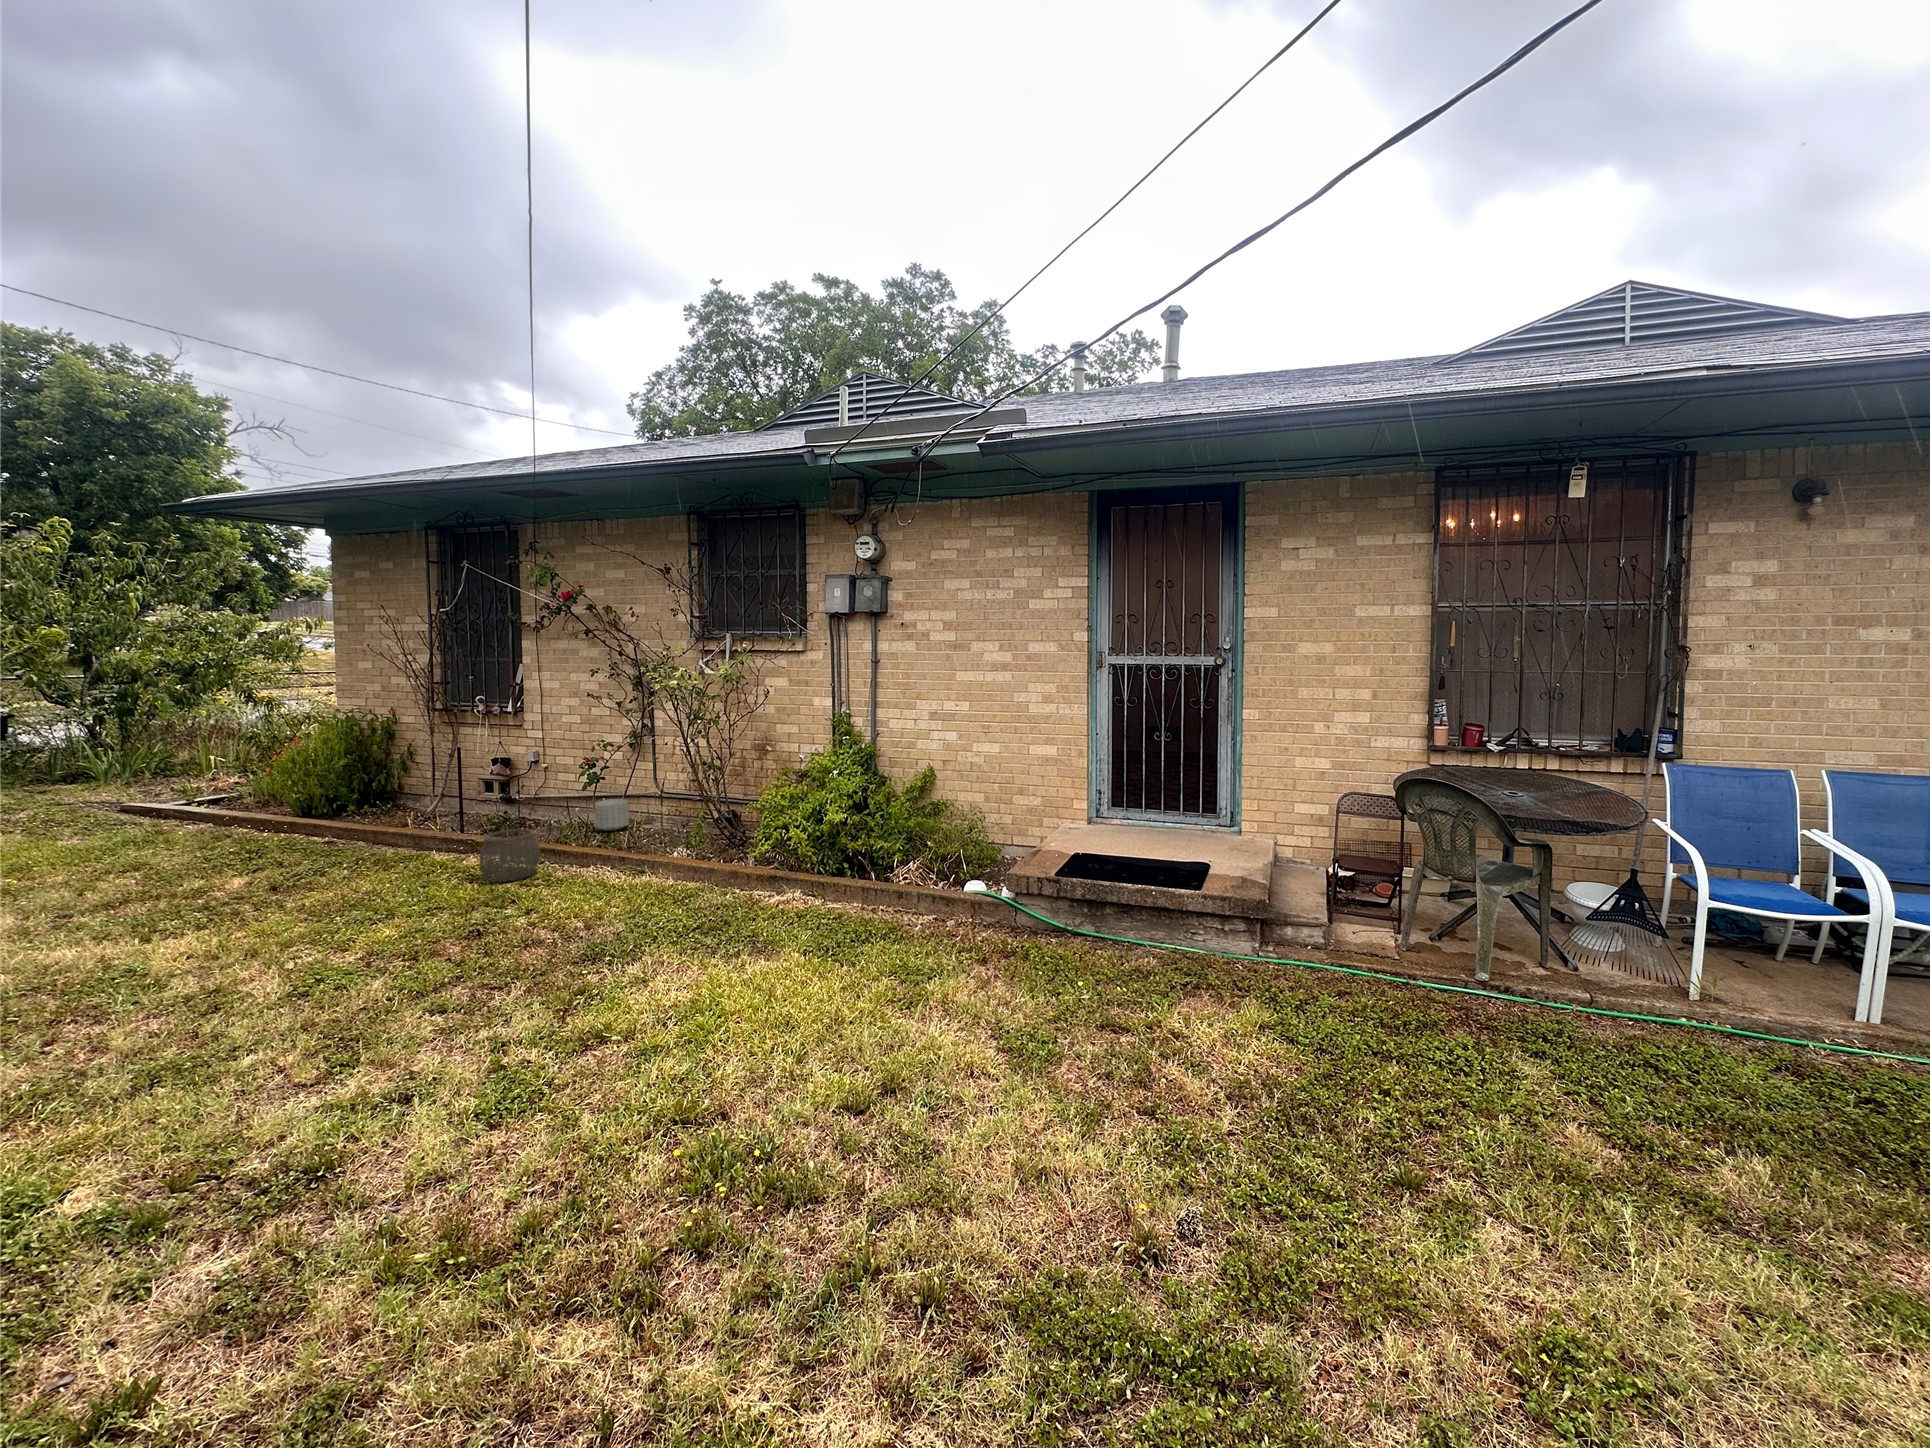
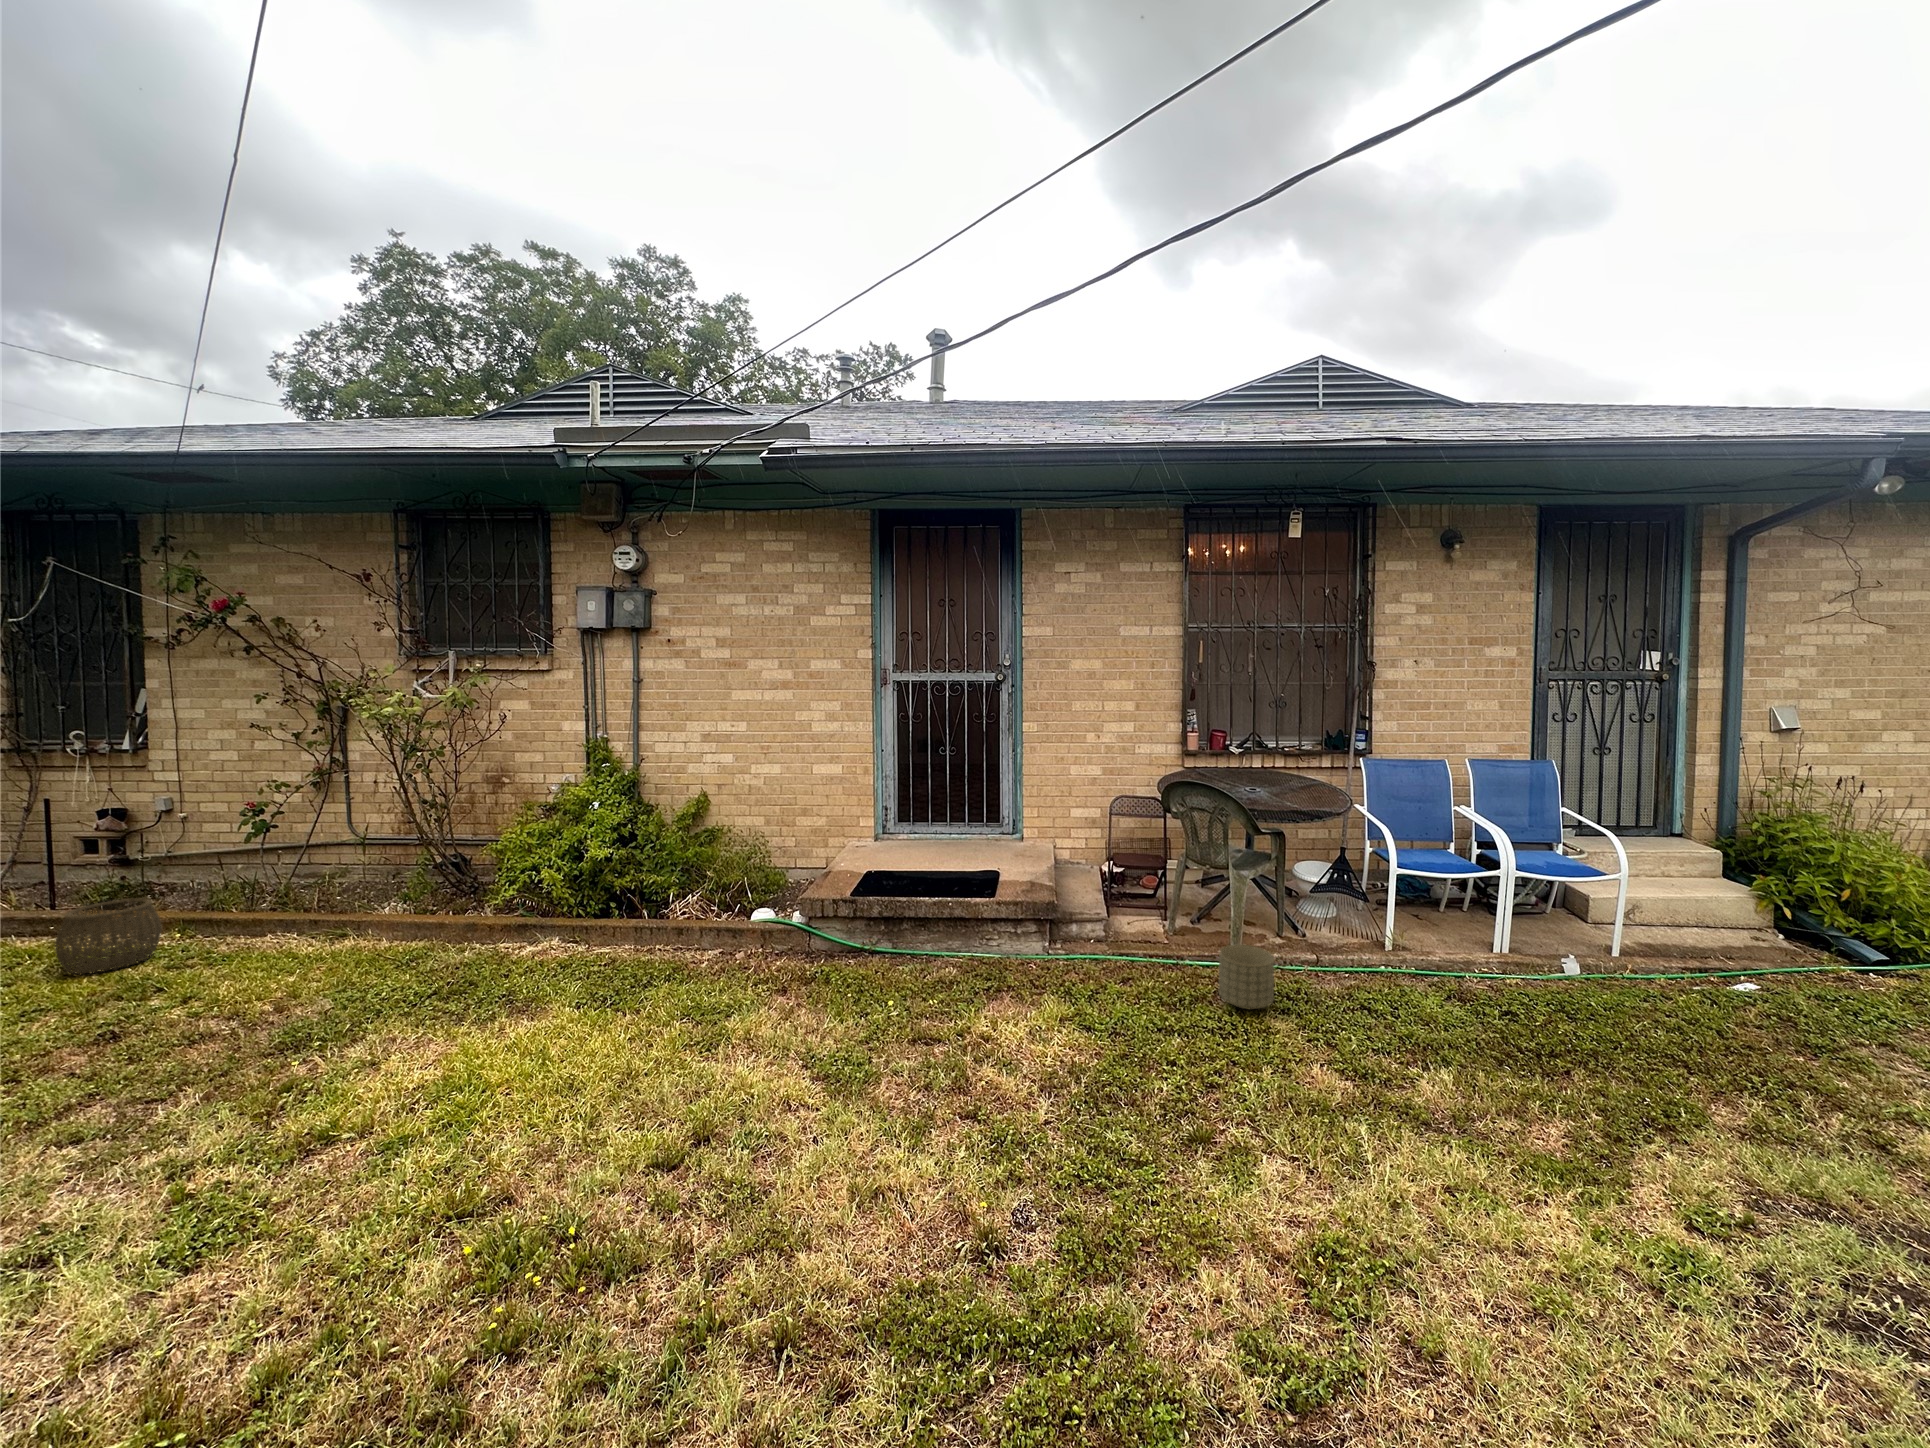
planter: present [595,799,629,831] -> present [1219,944,1274,1010]

